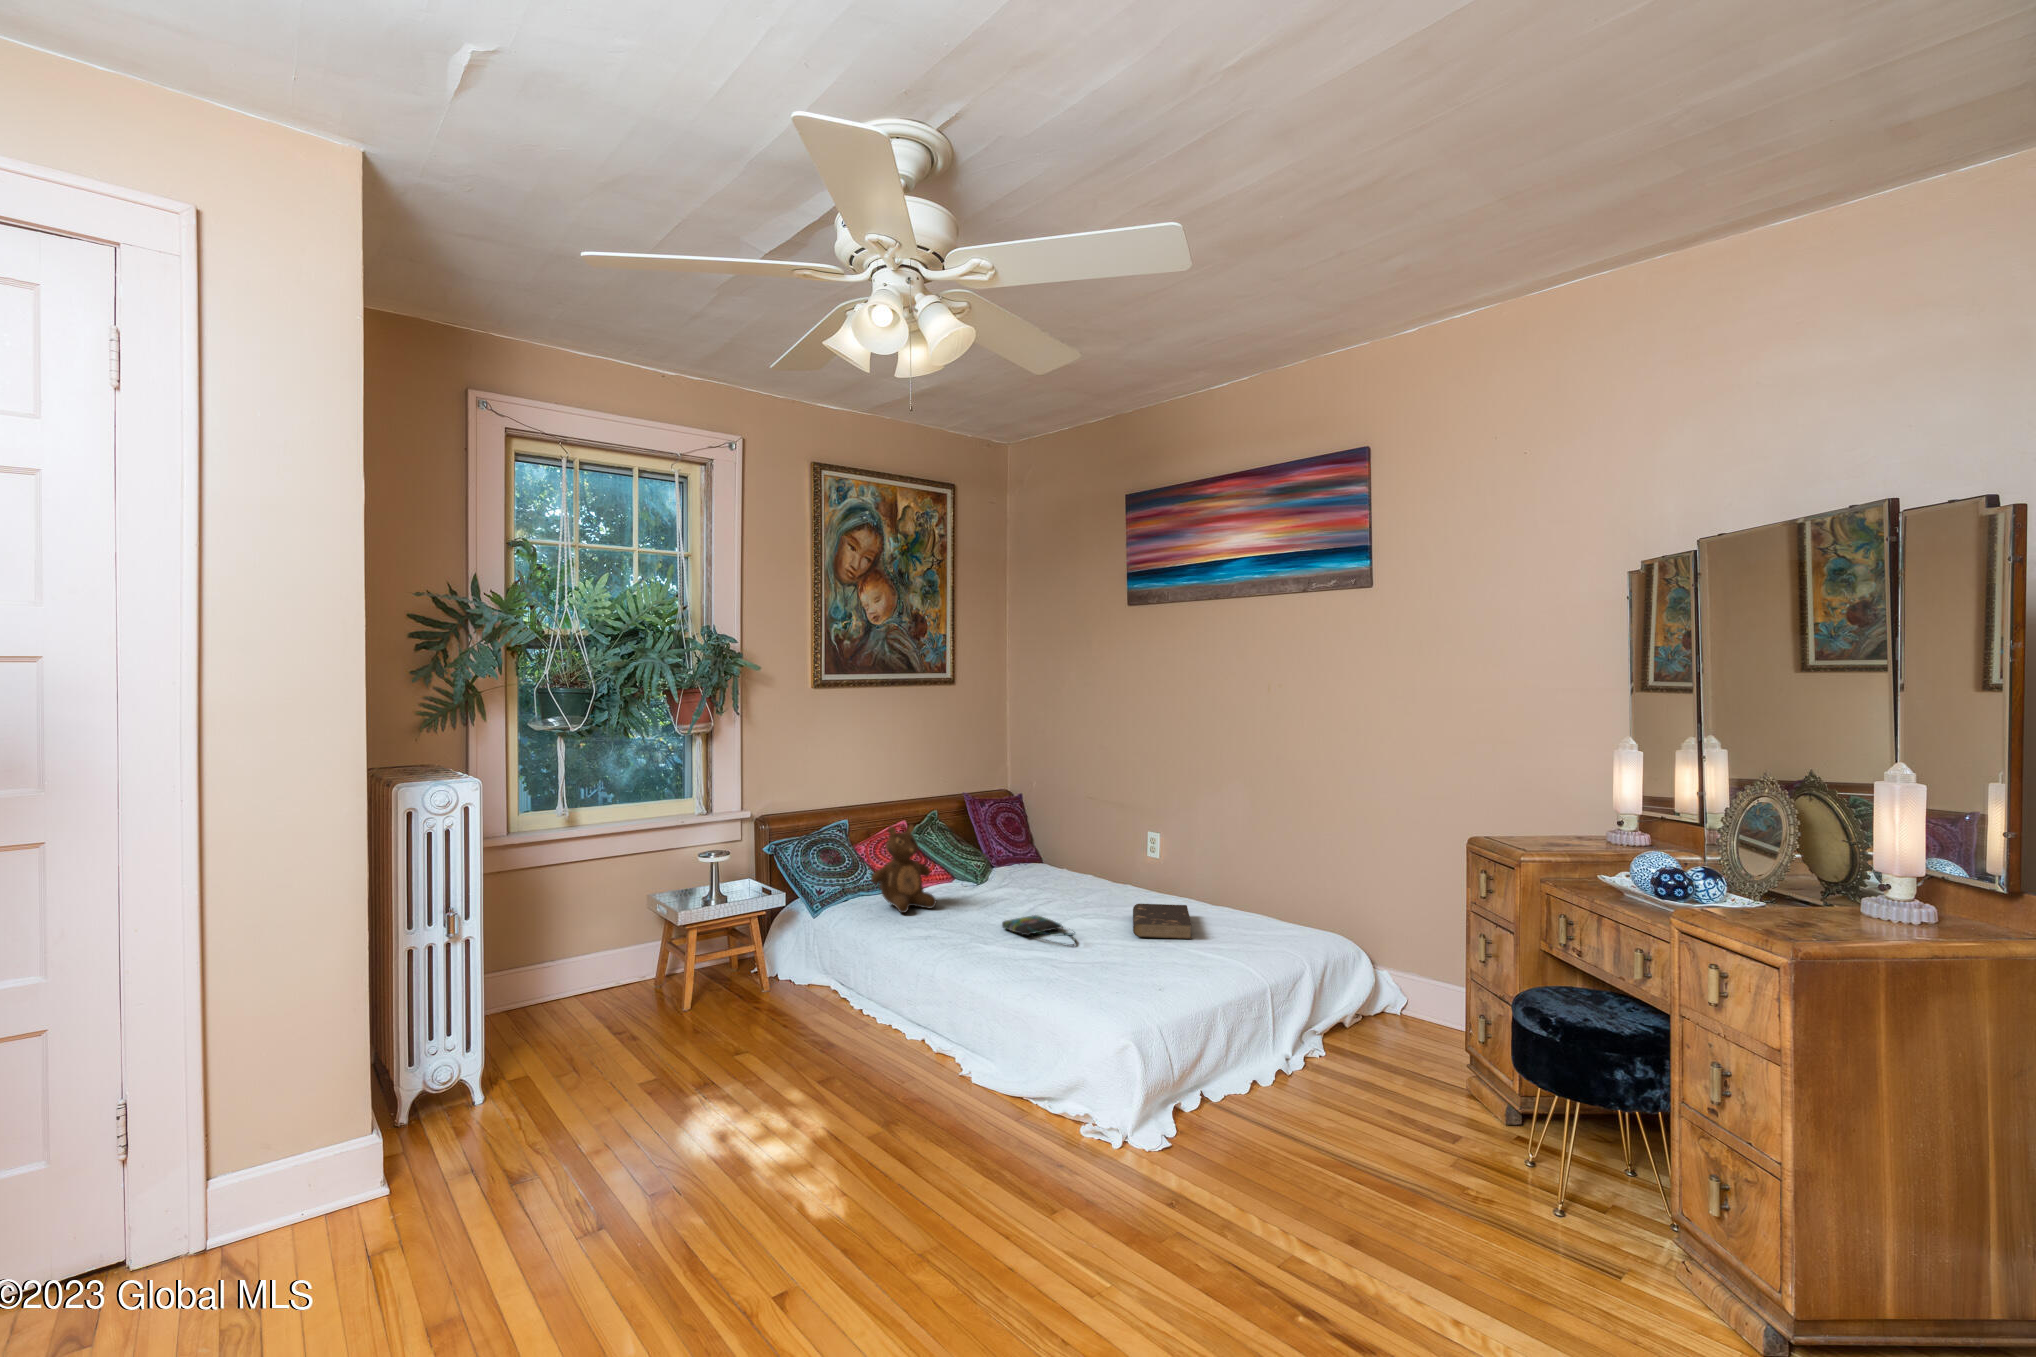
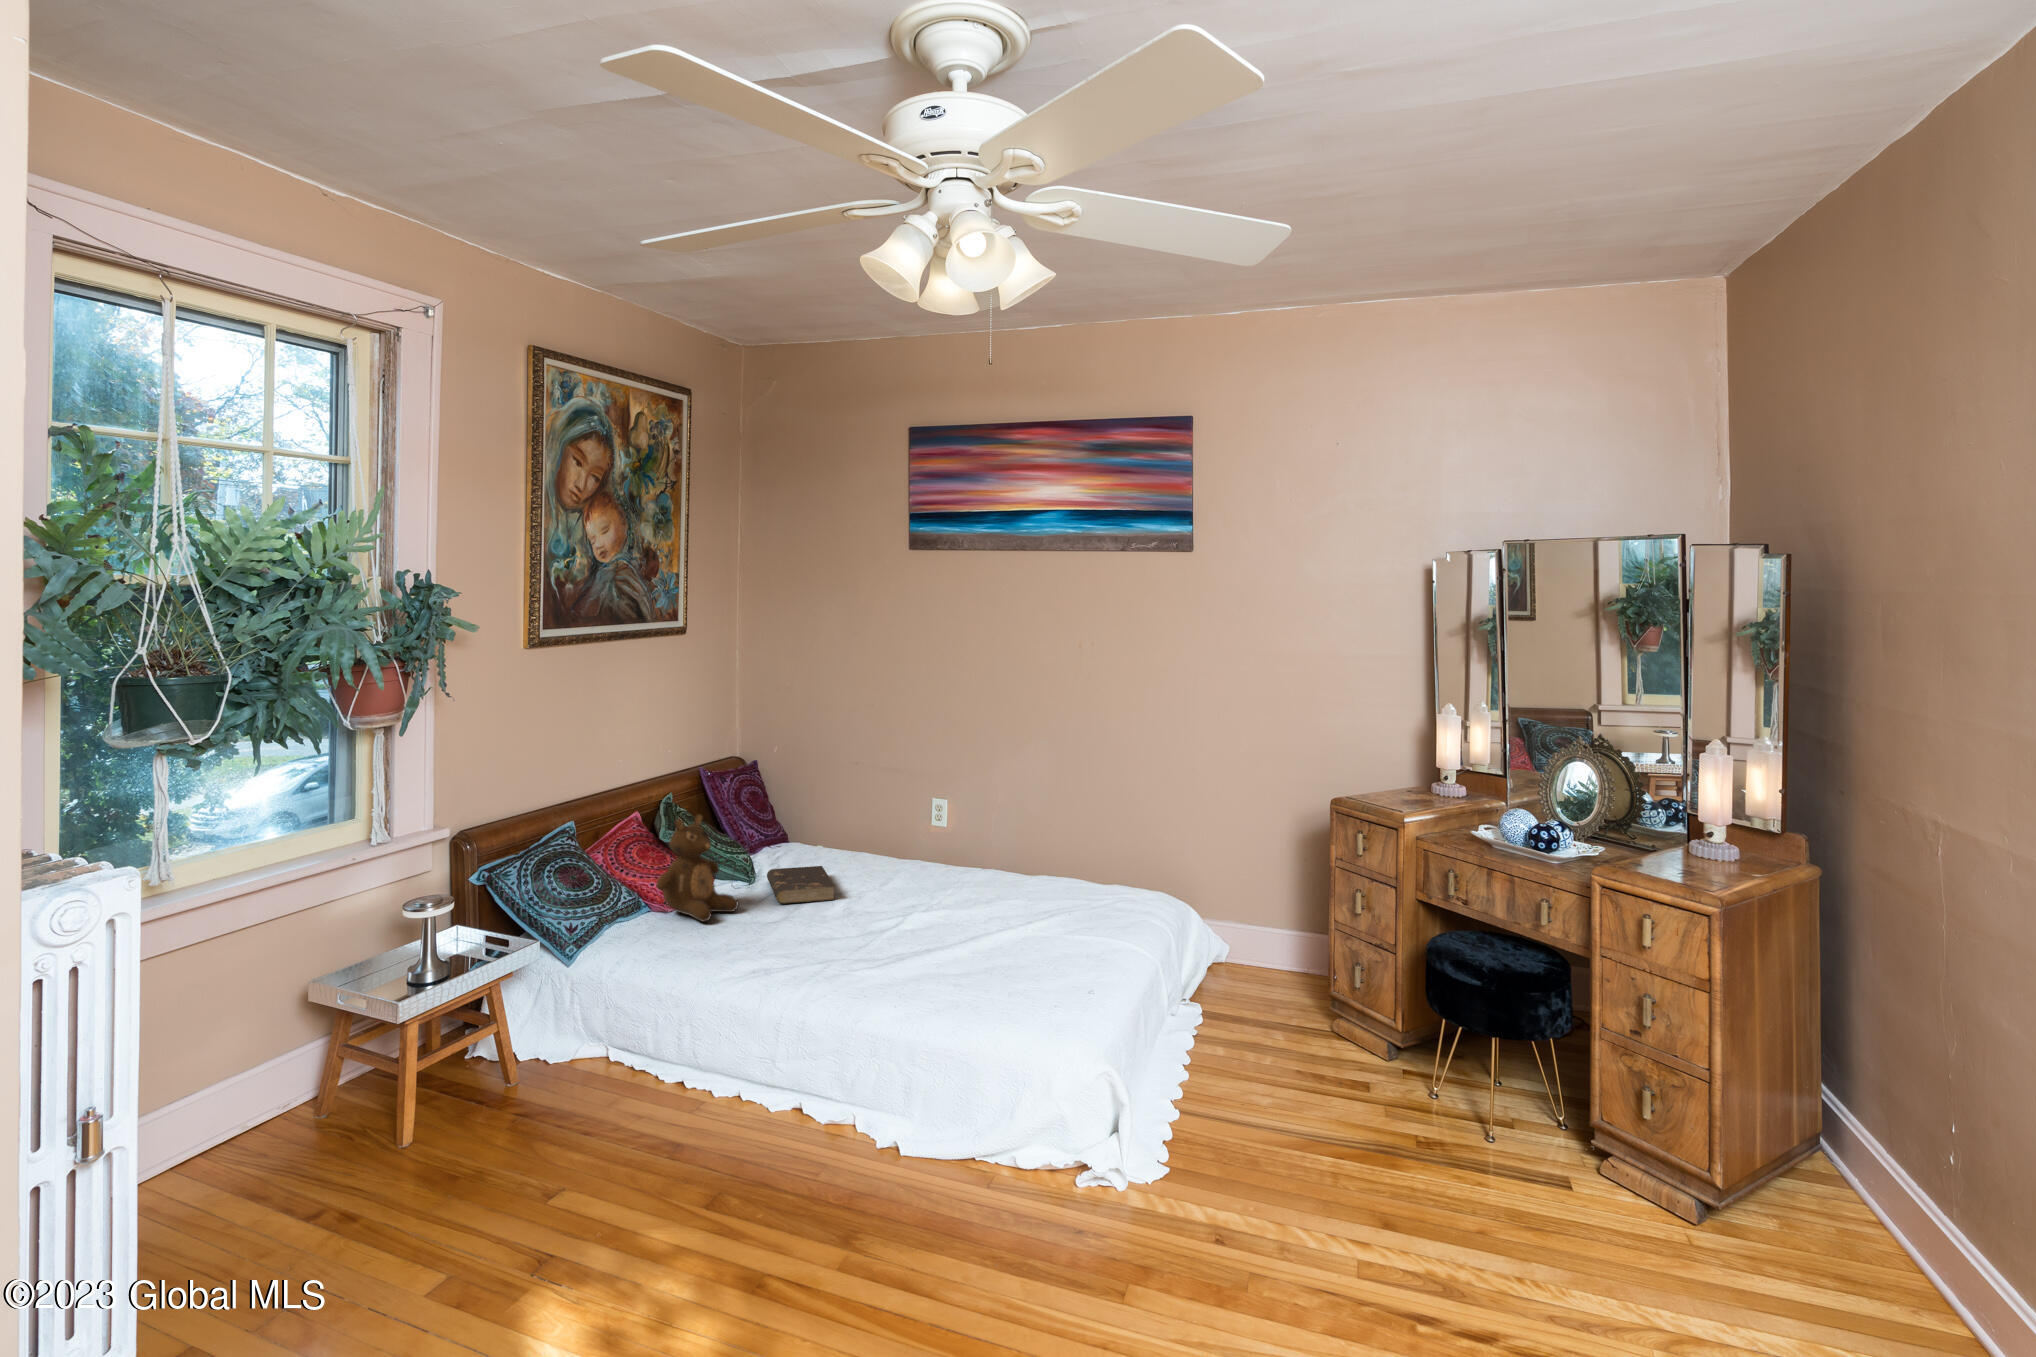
book: present [1133,904,1192,939] -> present [767,866,835,903]
tote bag: present [1002,915,1075,946] -> none [842,907,940,938]

